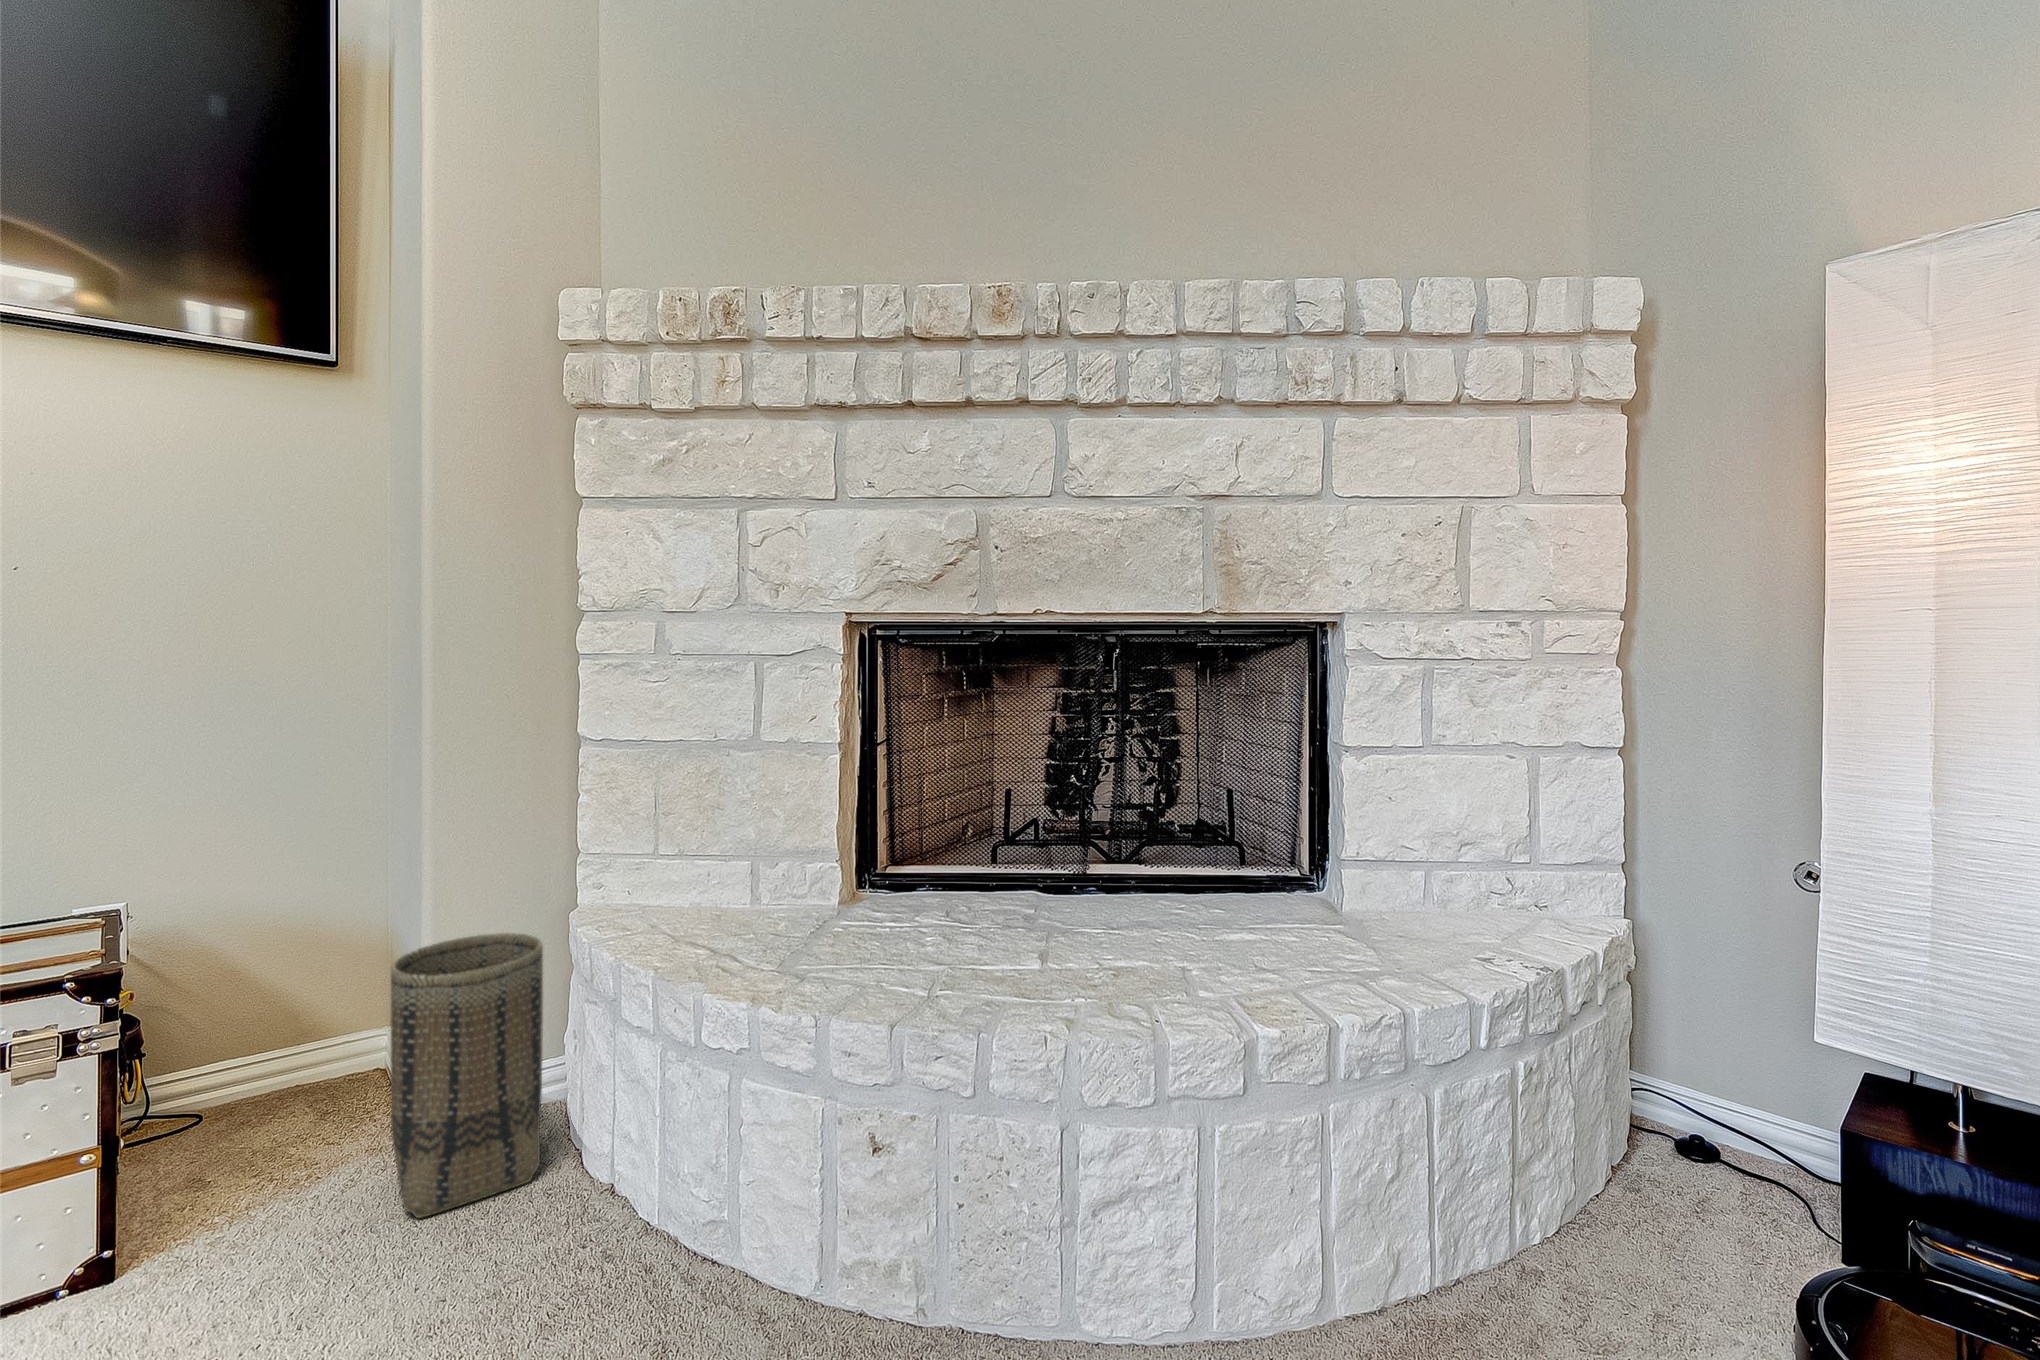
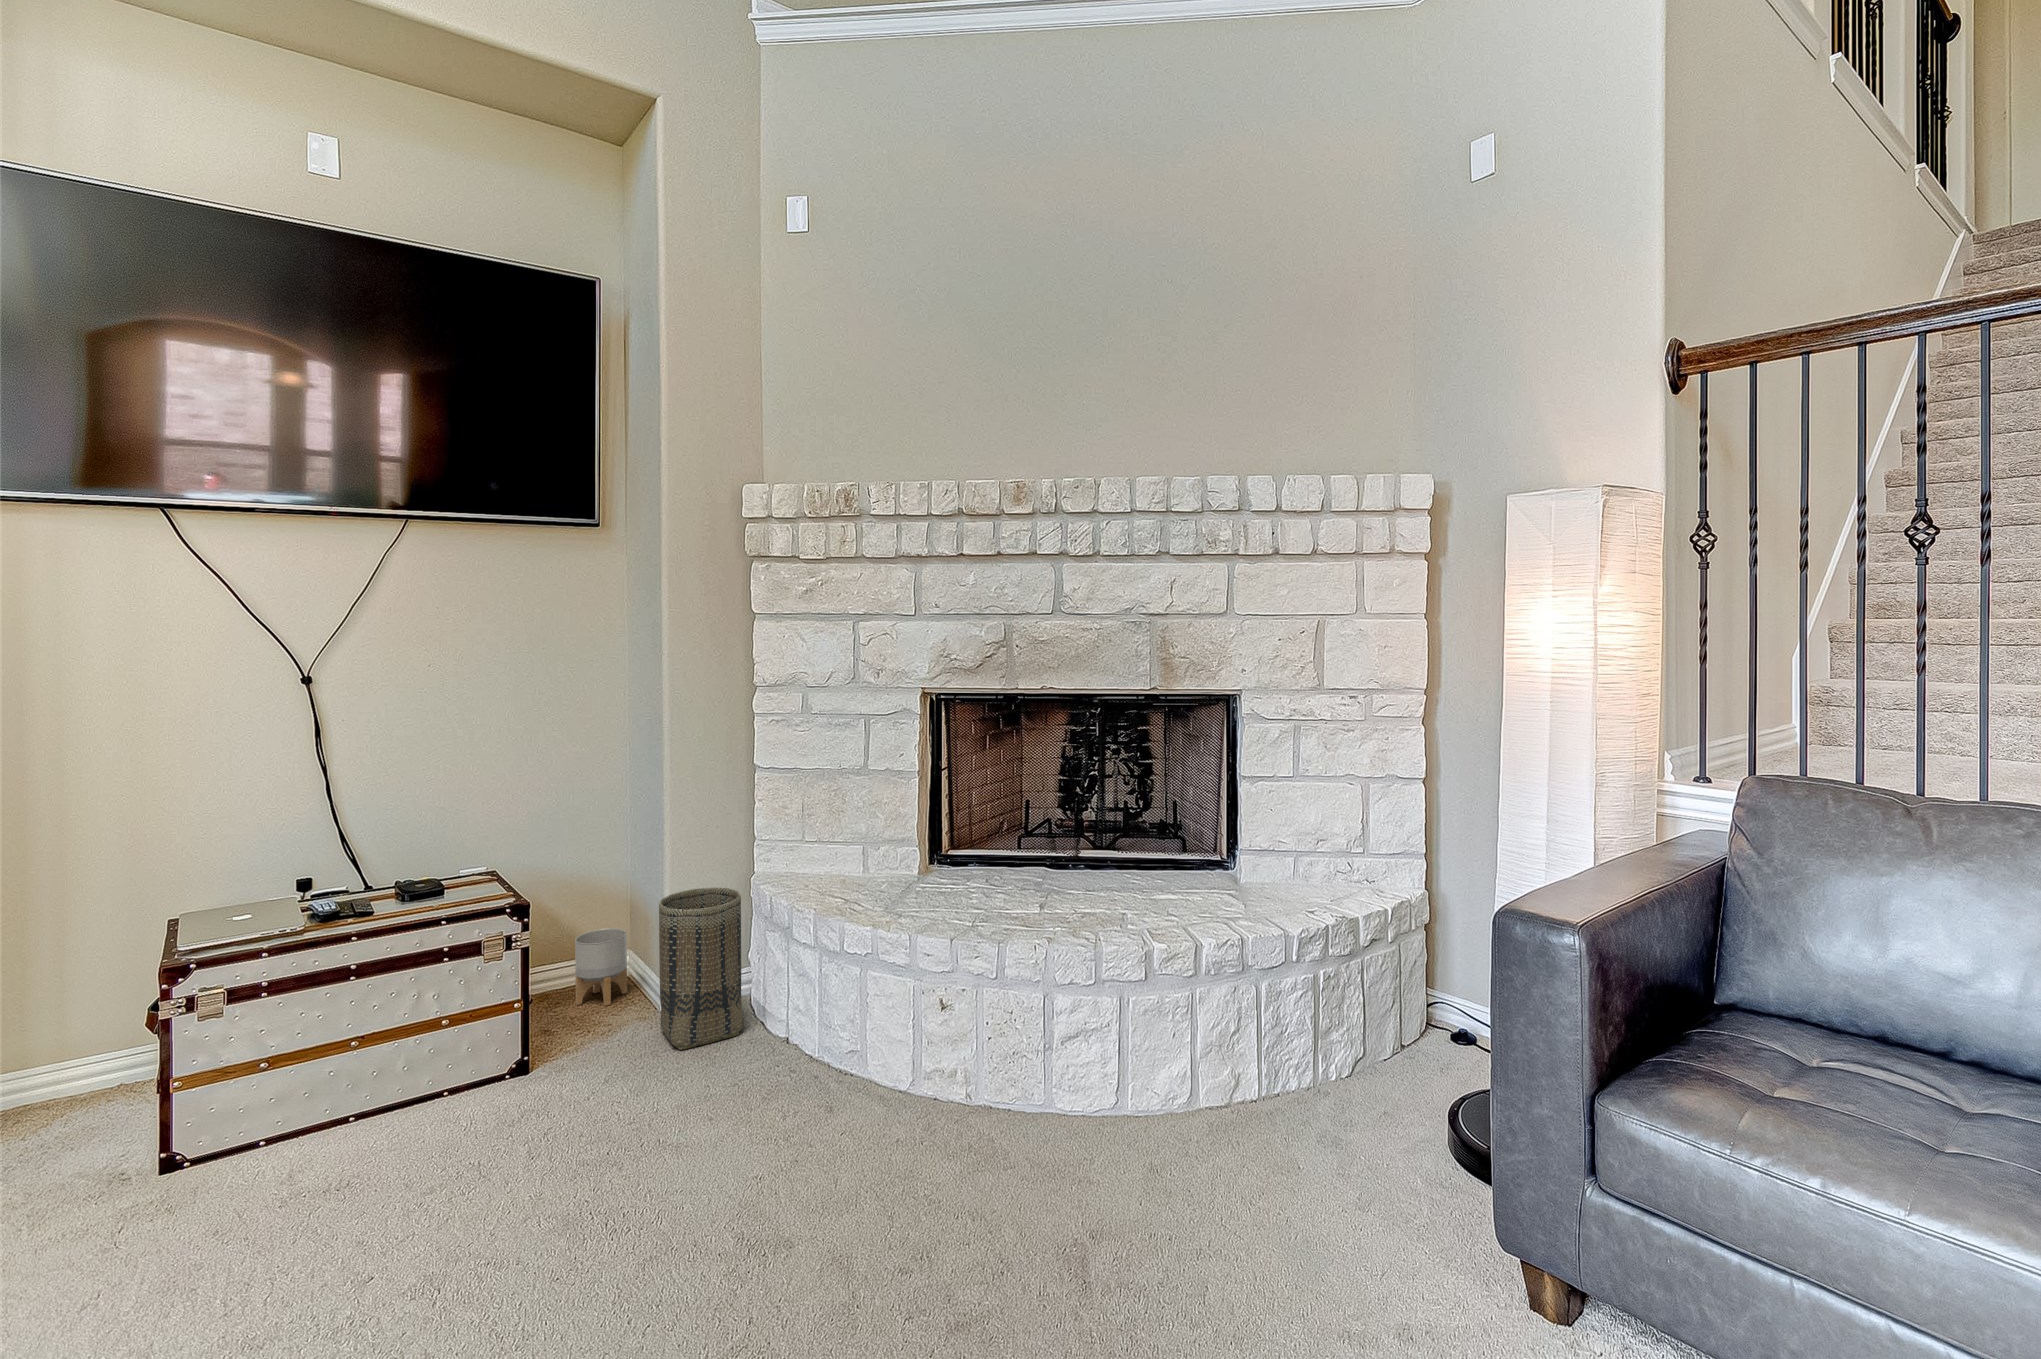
planter: none [276,998,371,1128] -> present [575,928,627,1006]

